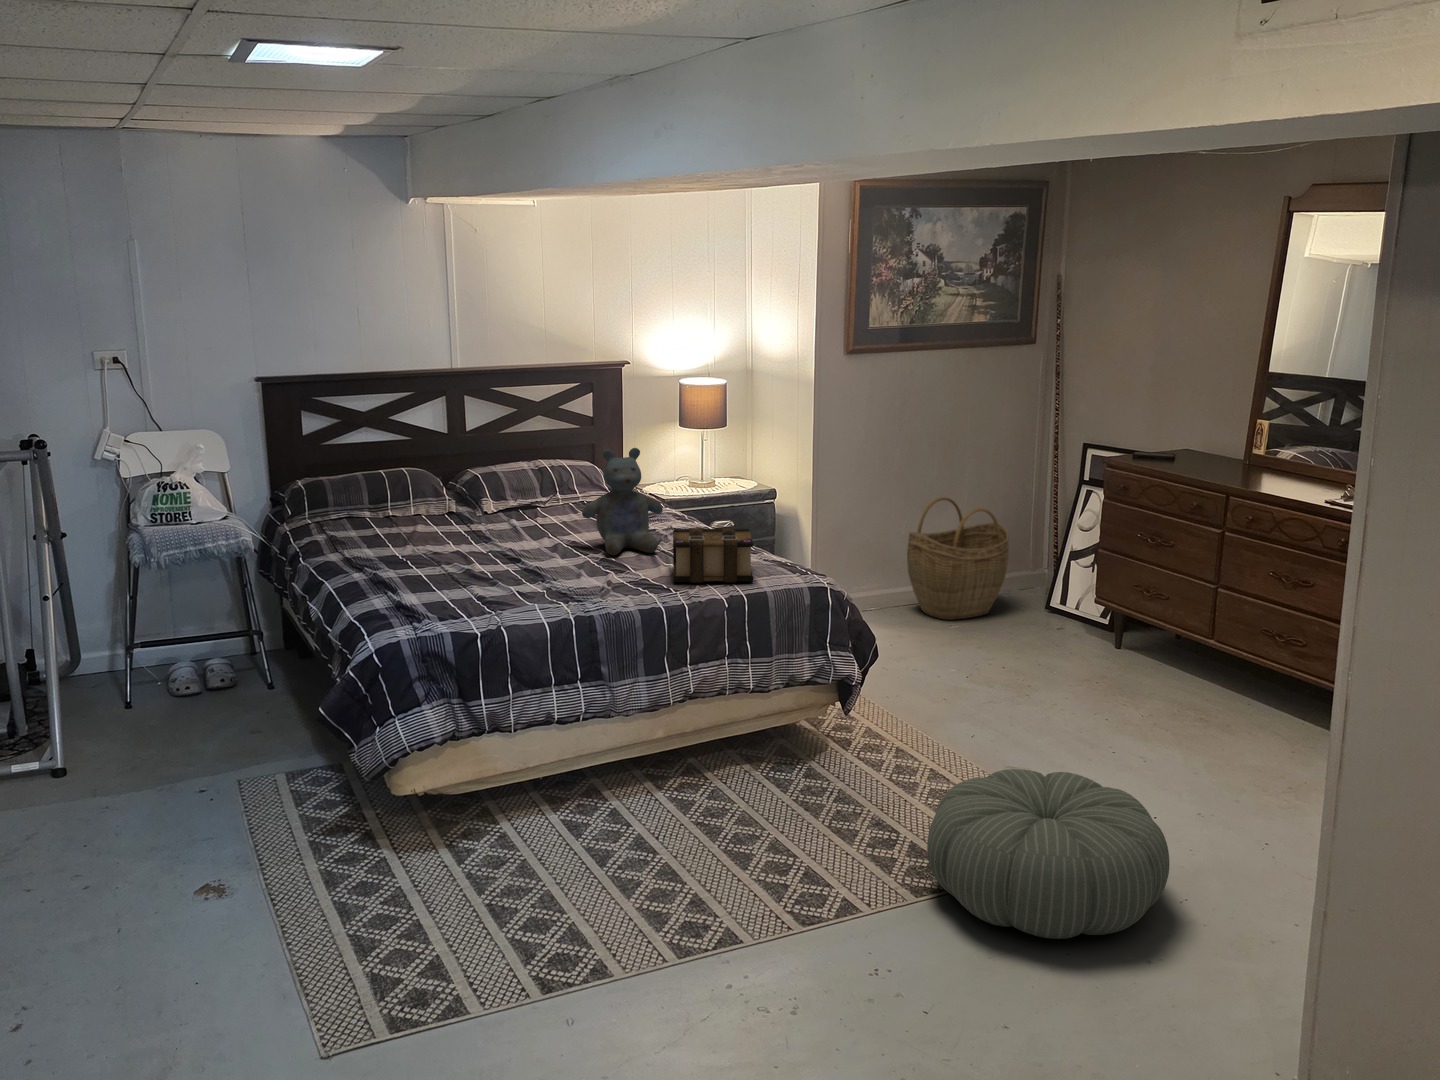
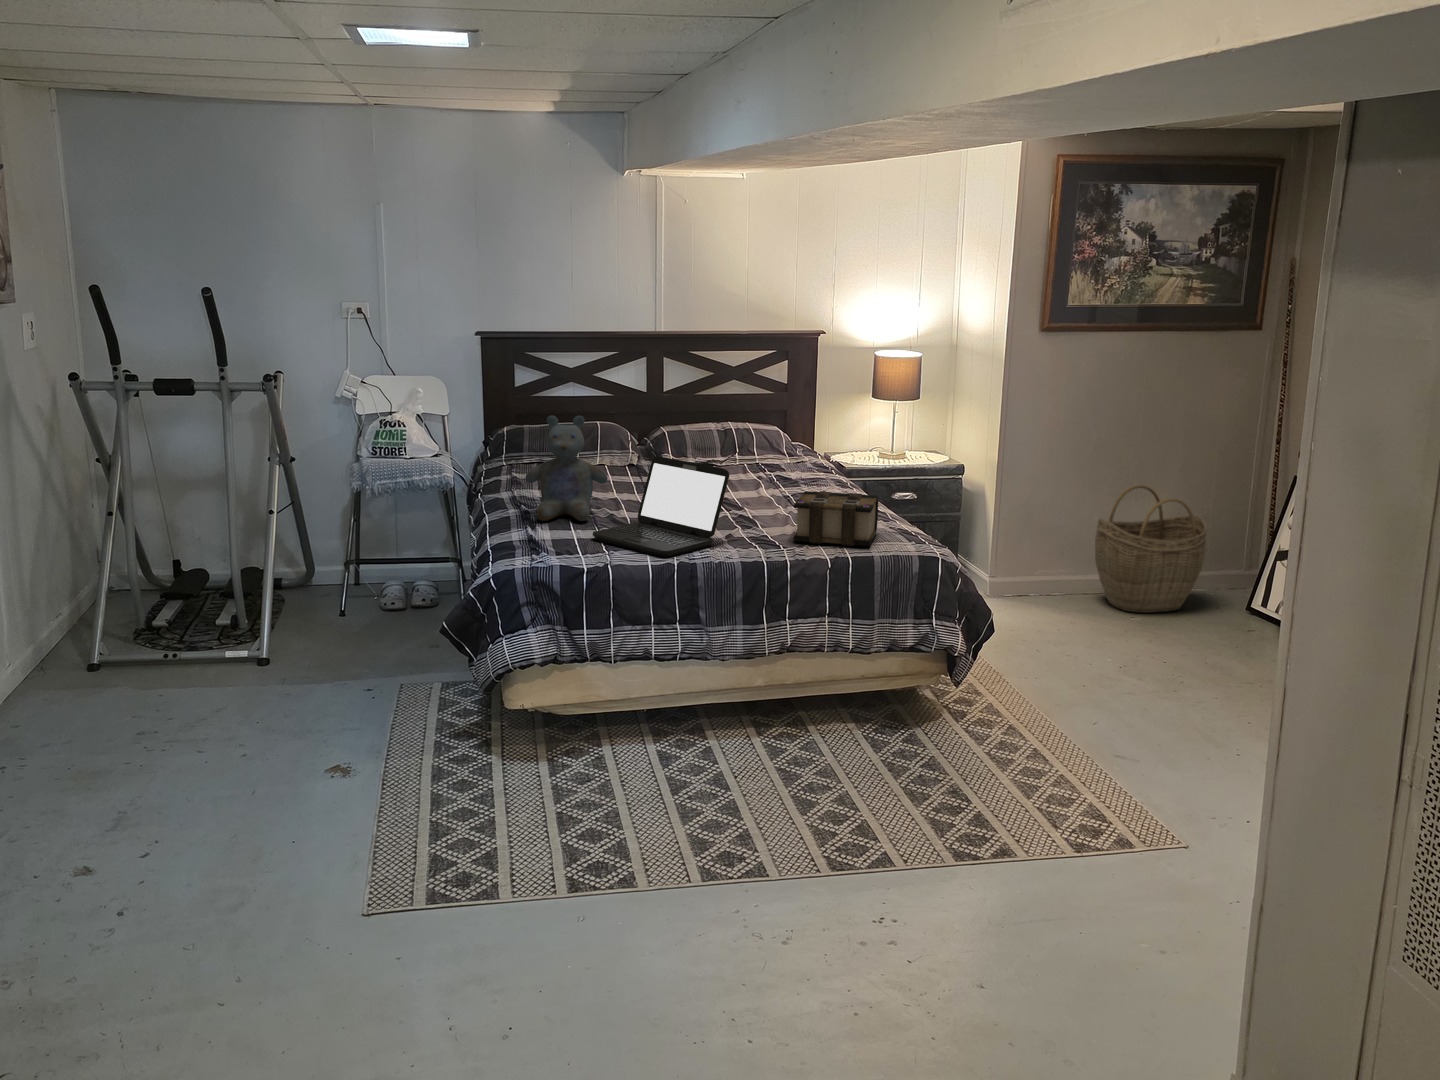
stuffed bear: present [582,448,663,555] -> present [525,415,608,521]
laptop: none [461,503,606,612] -> present [593,456,729,557]
pouf: present [927,769,1169,939] -> none [969,751,1215,922]

